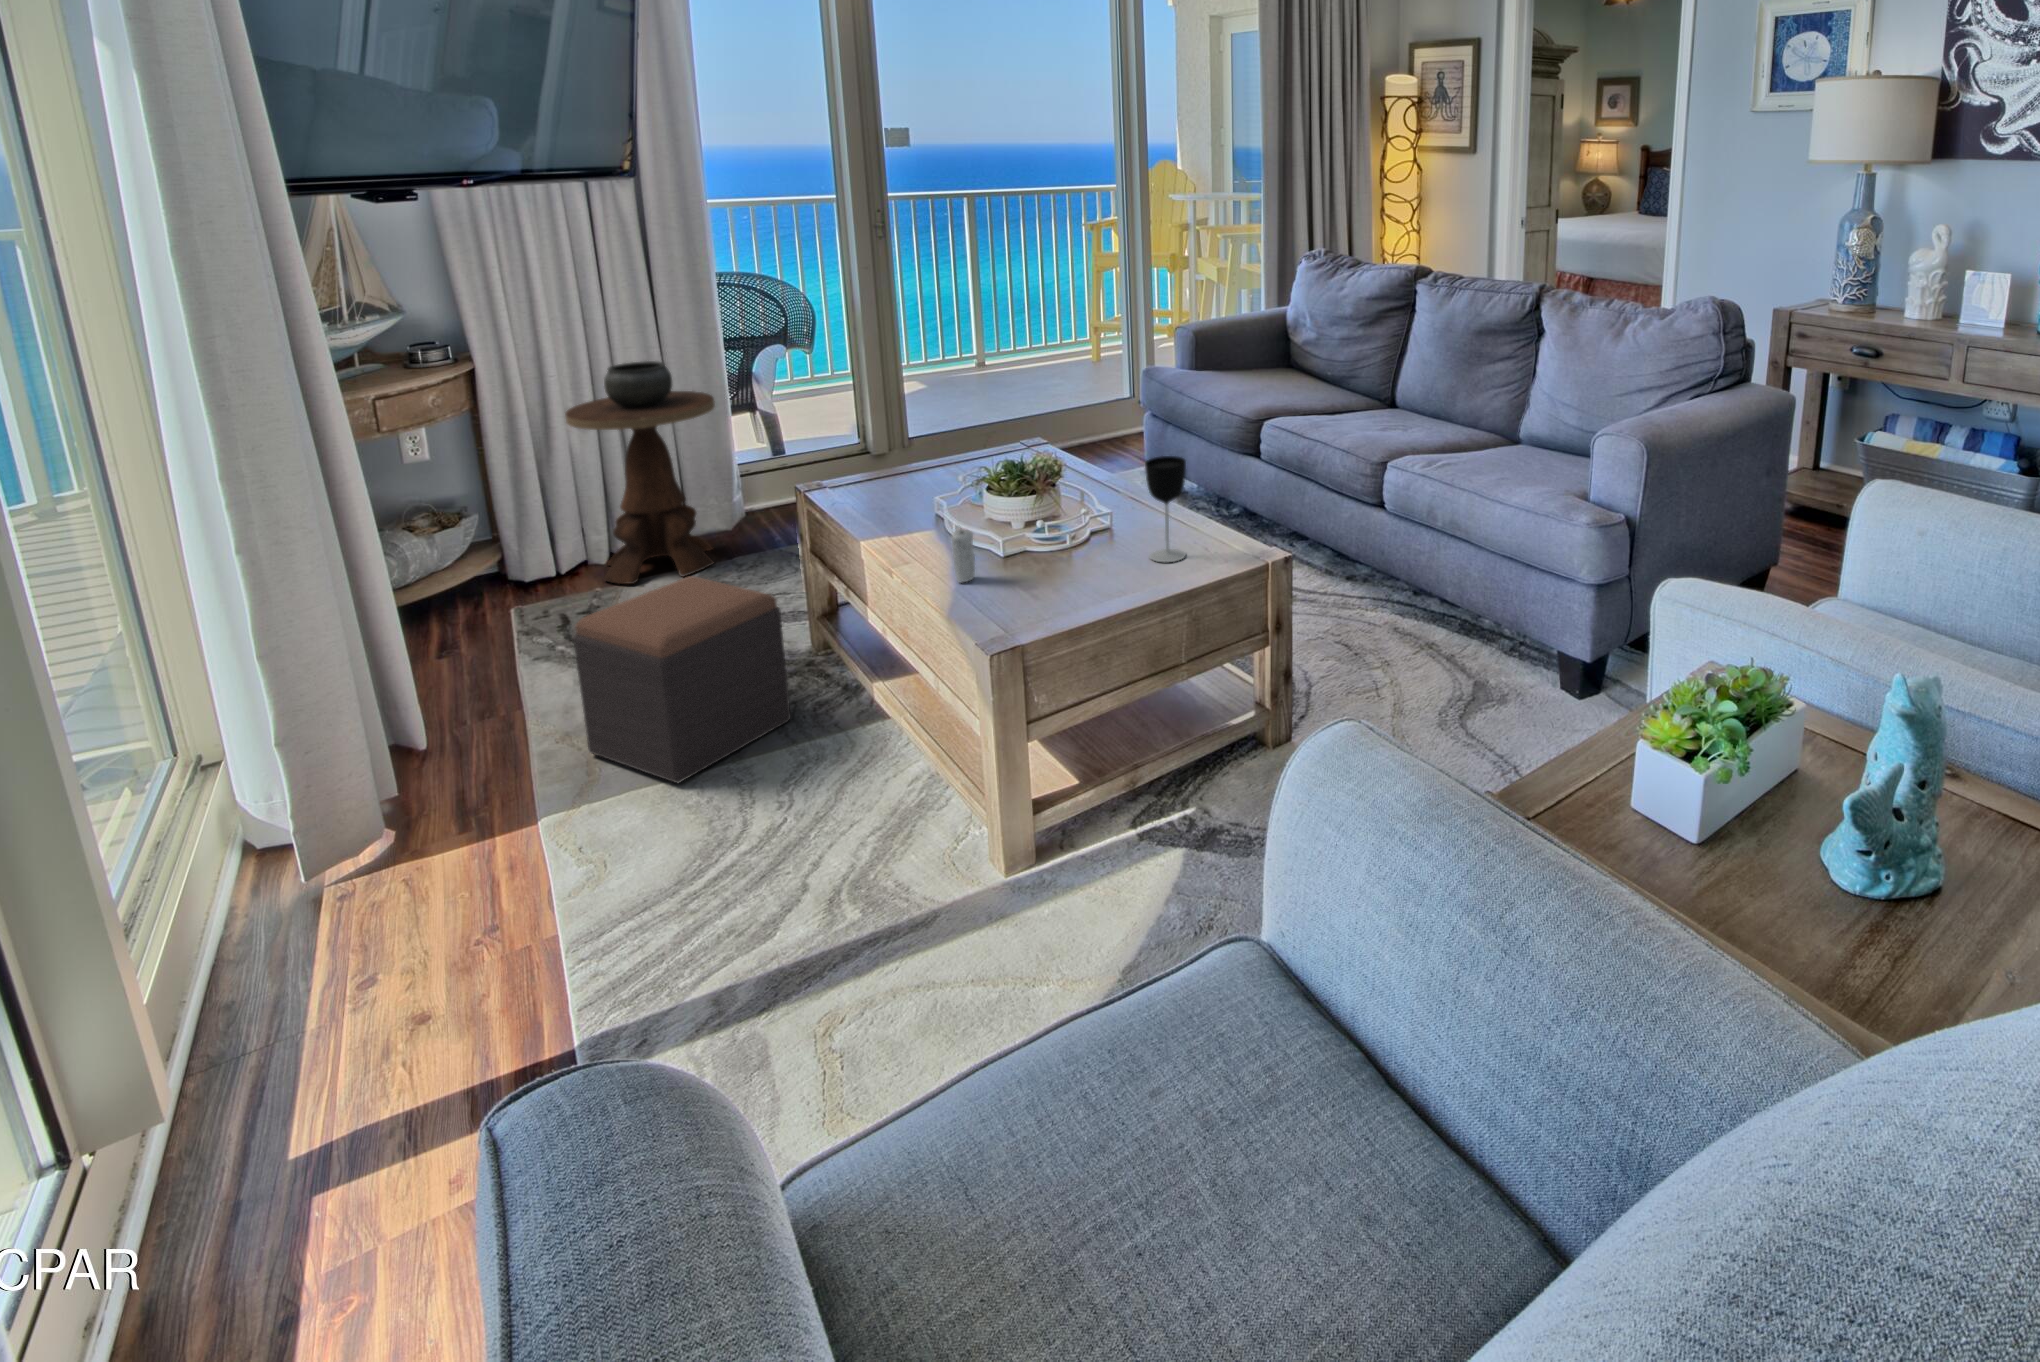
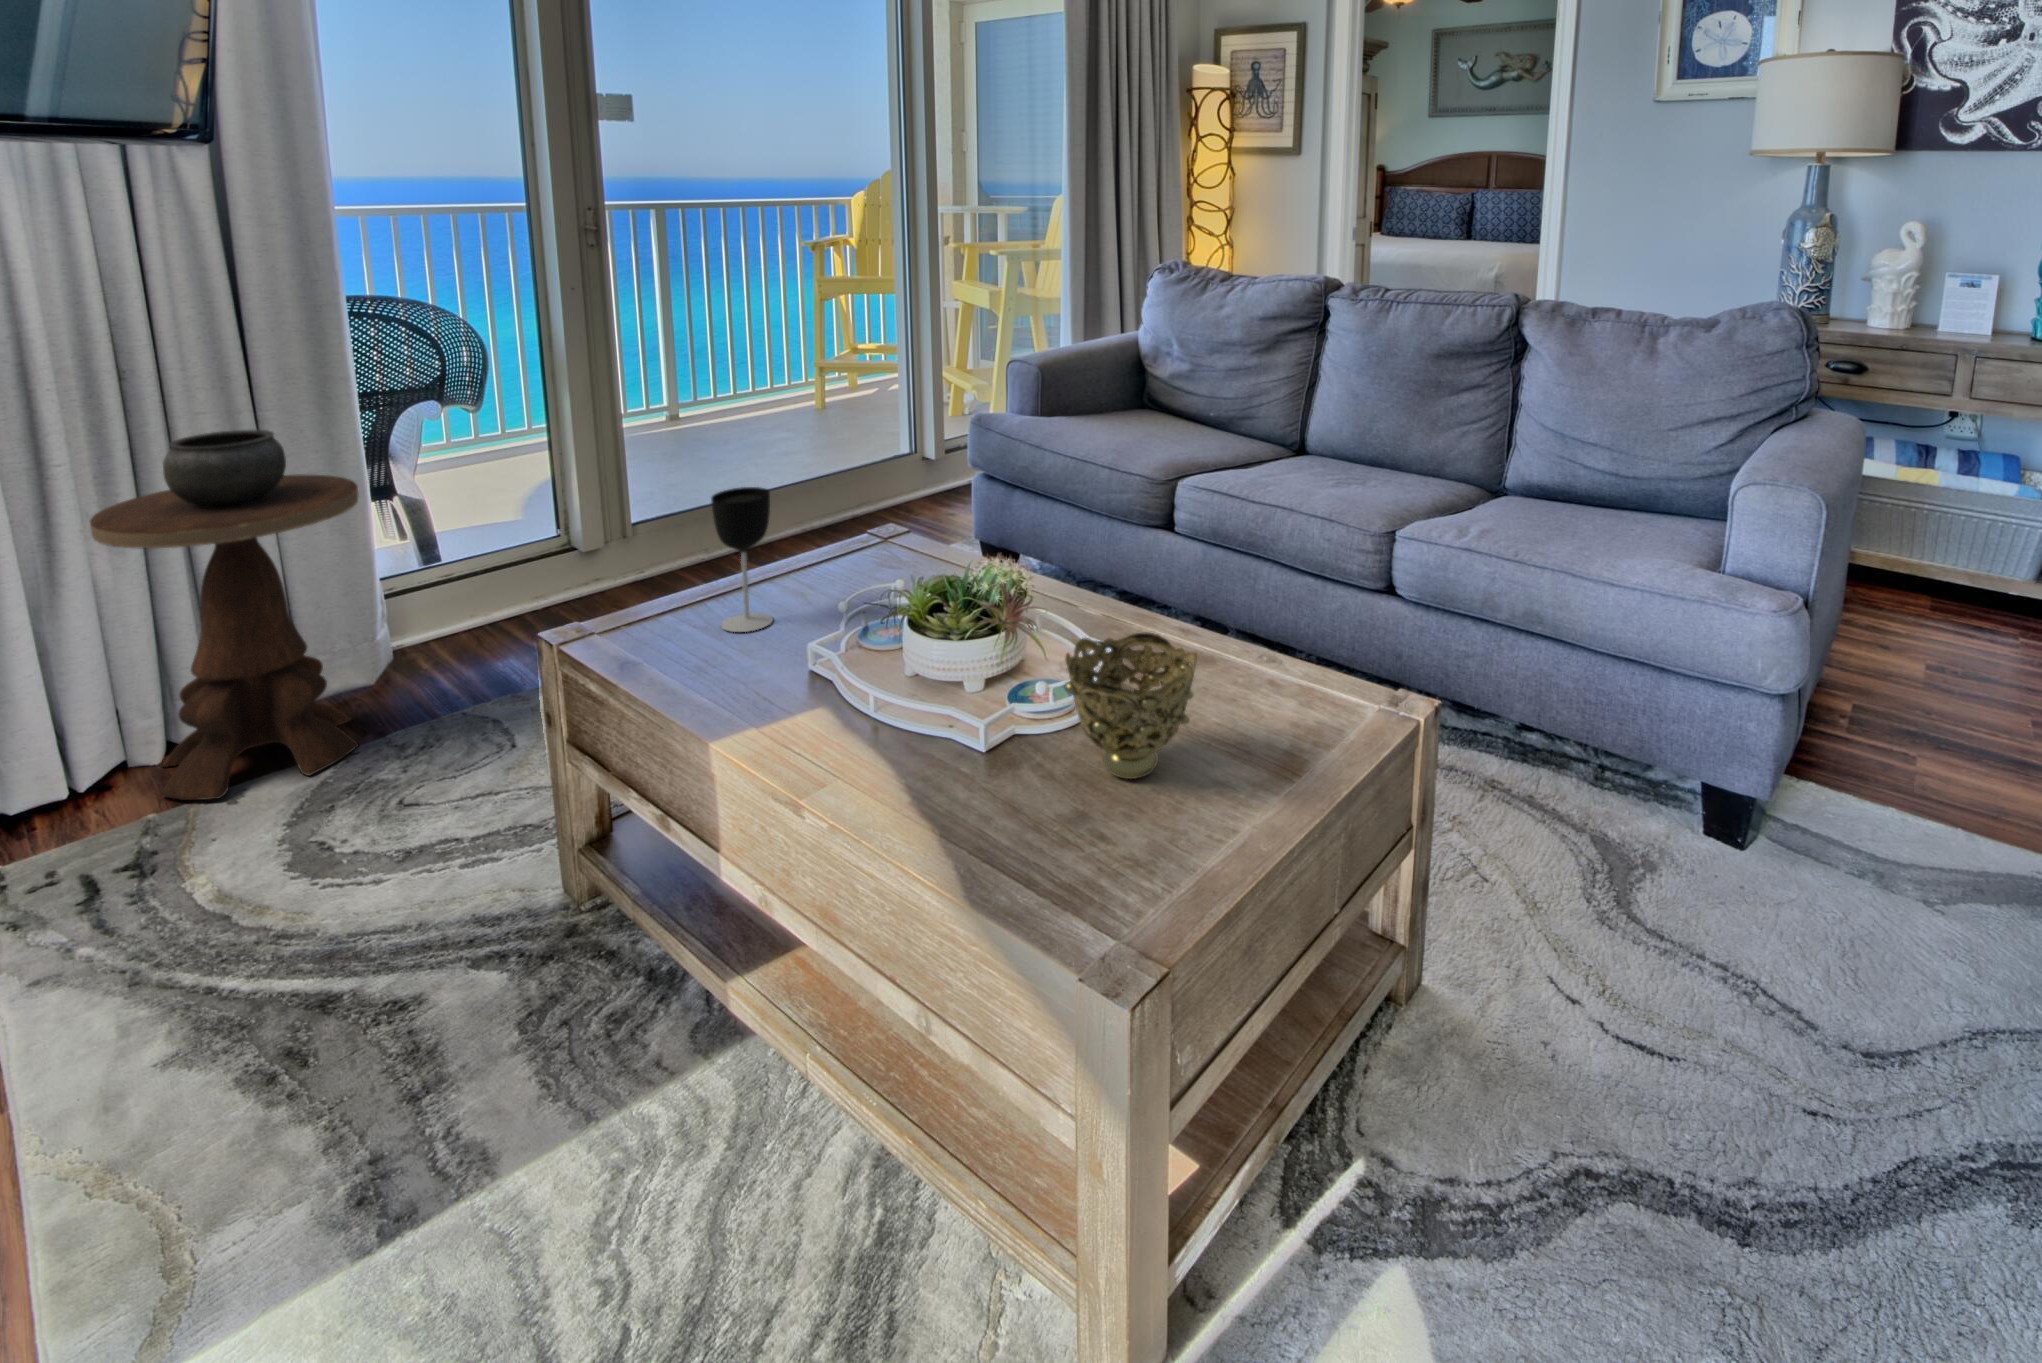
wine glass: present [1145,456,1186,562] -> present [711,487,773,632]
decorative bowl: none [1016,499,1097,581] -> present [1064,632,1197,779]
candle: present [952,529,975,583] -> none [952,693,990,799]
footstool: present [573,576,791,783] -> none [168,810,593,1244]

